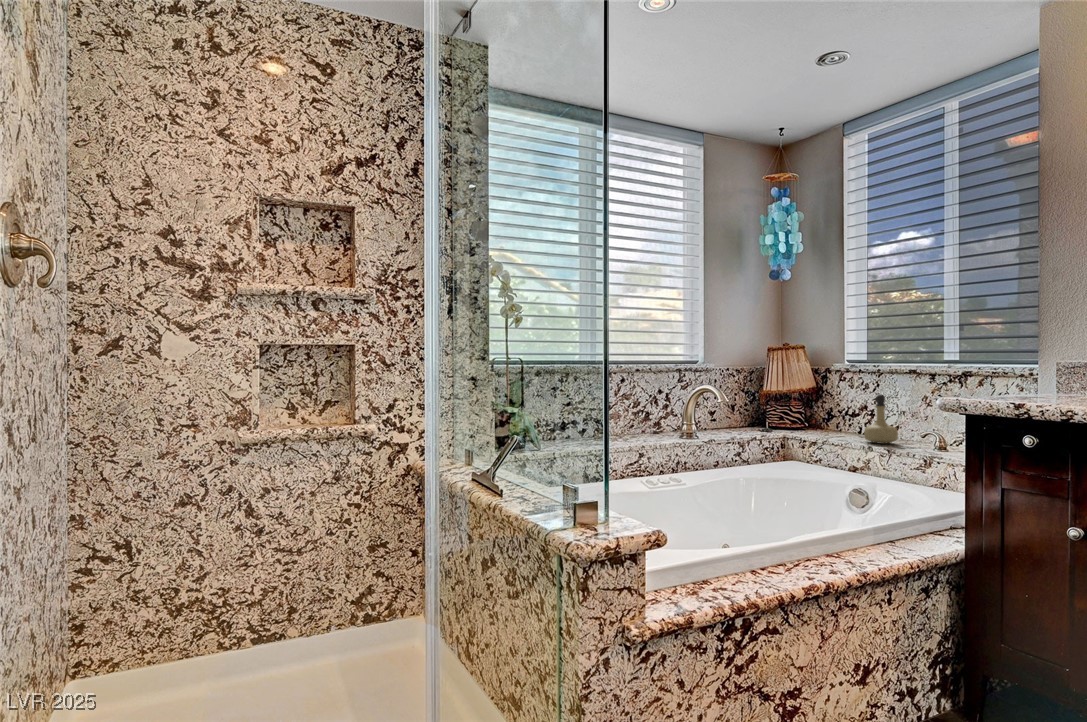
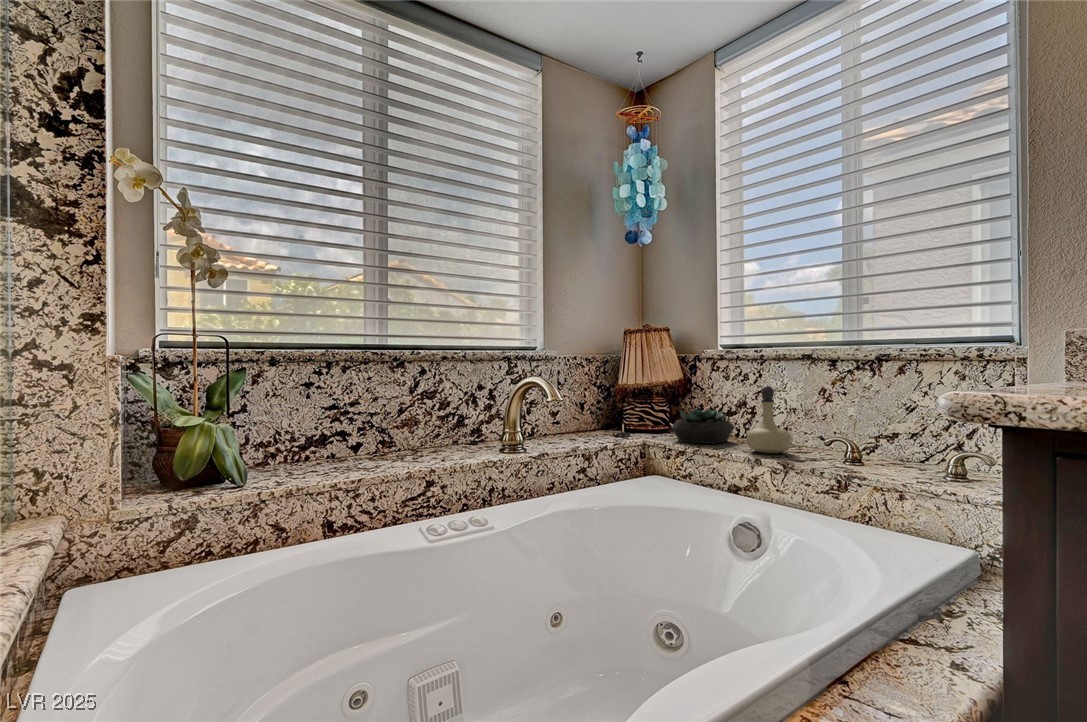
succulent plant: none [806,410,857,437] -> present [671,409,735,444]

